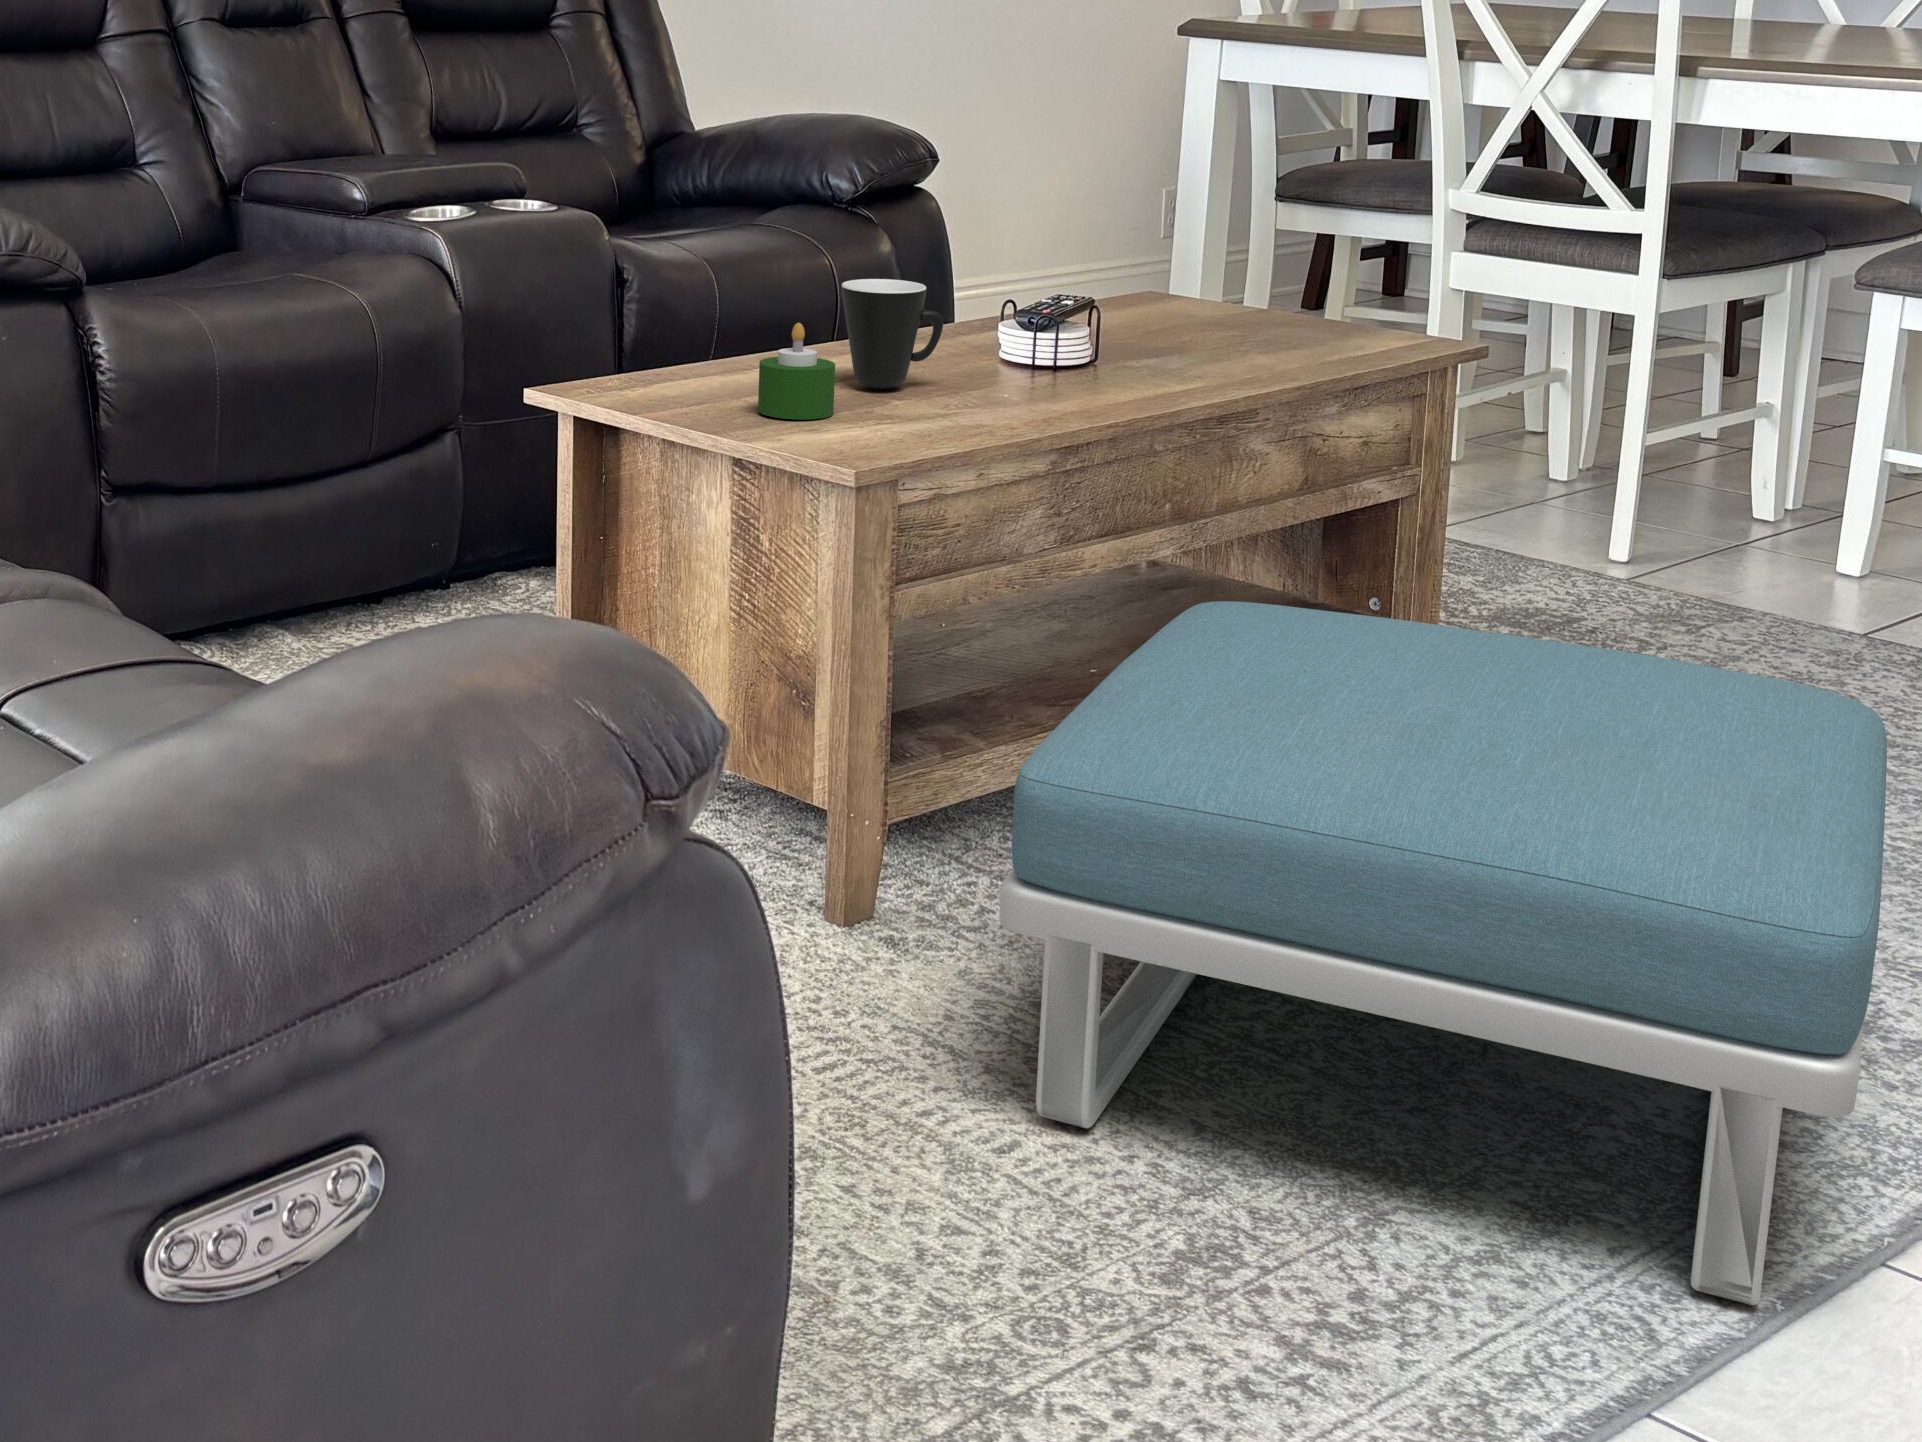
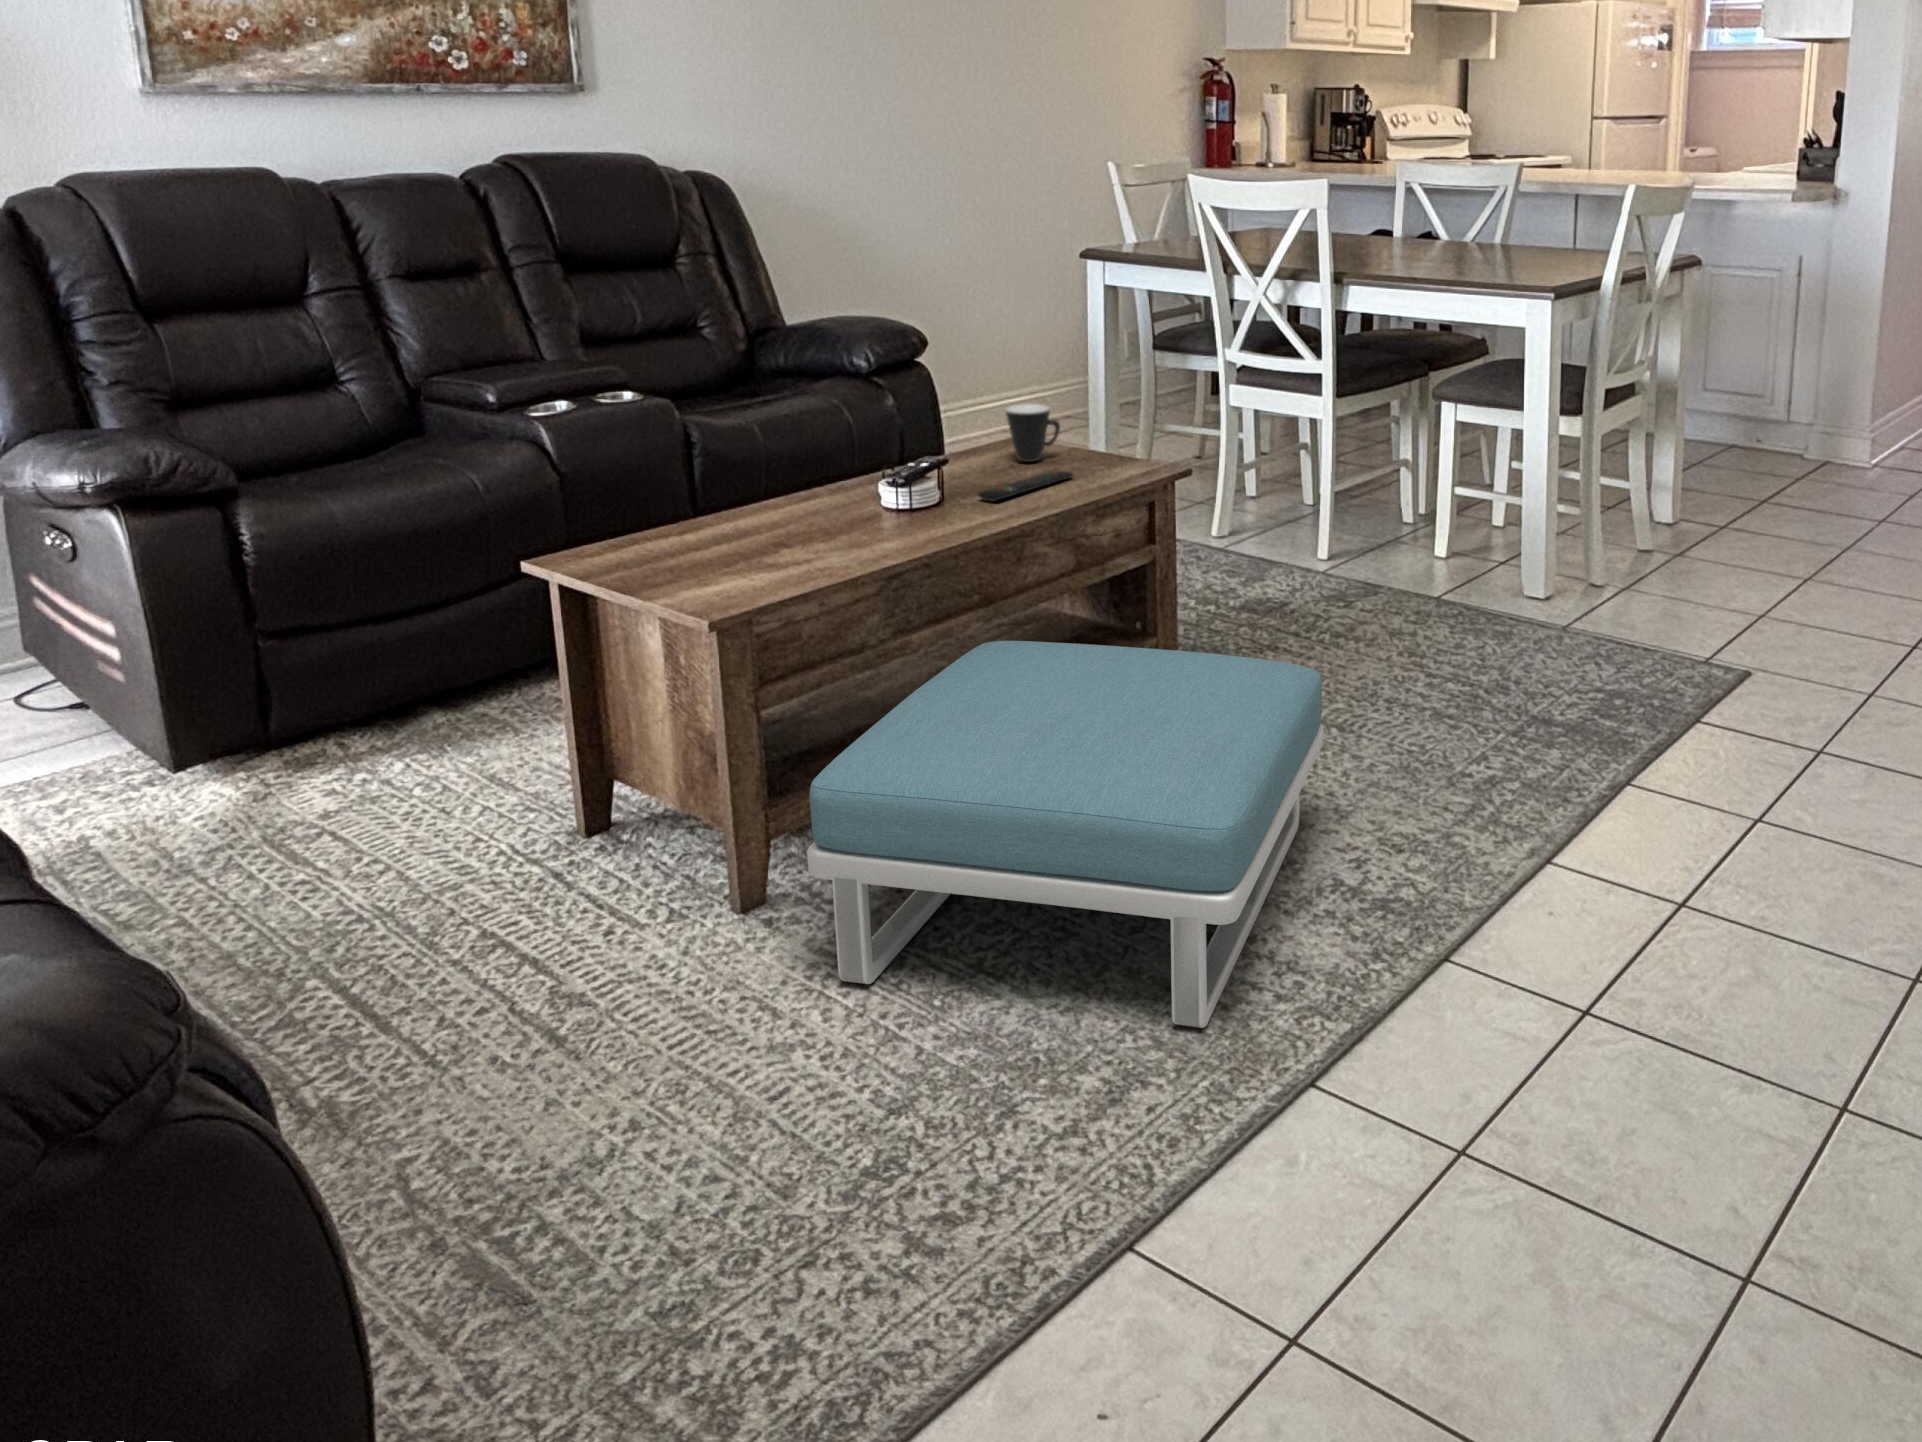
mug: present [842,279,943,388] -> present [1006,404,1060,462]
candle: present [758,323,835,419] -> none [708,495,760,556]
remote control: none [1156,340,1304,377] -> present [978,471,1073,501]

